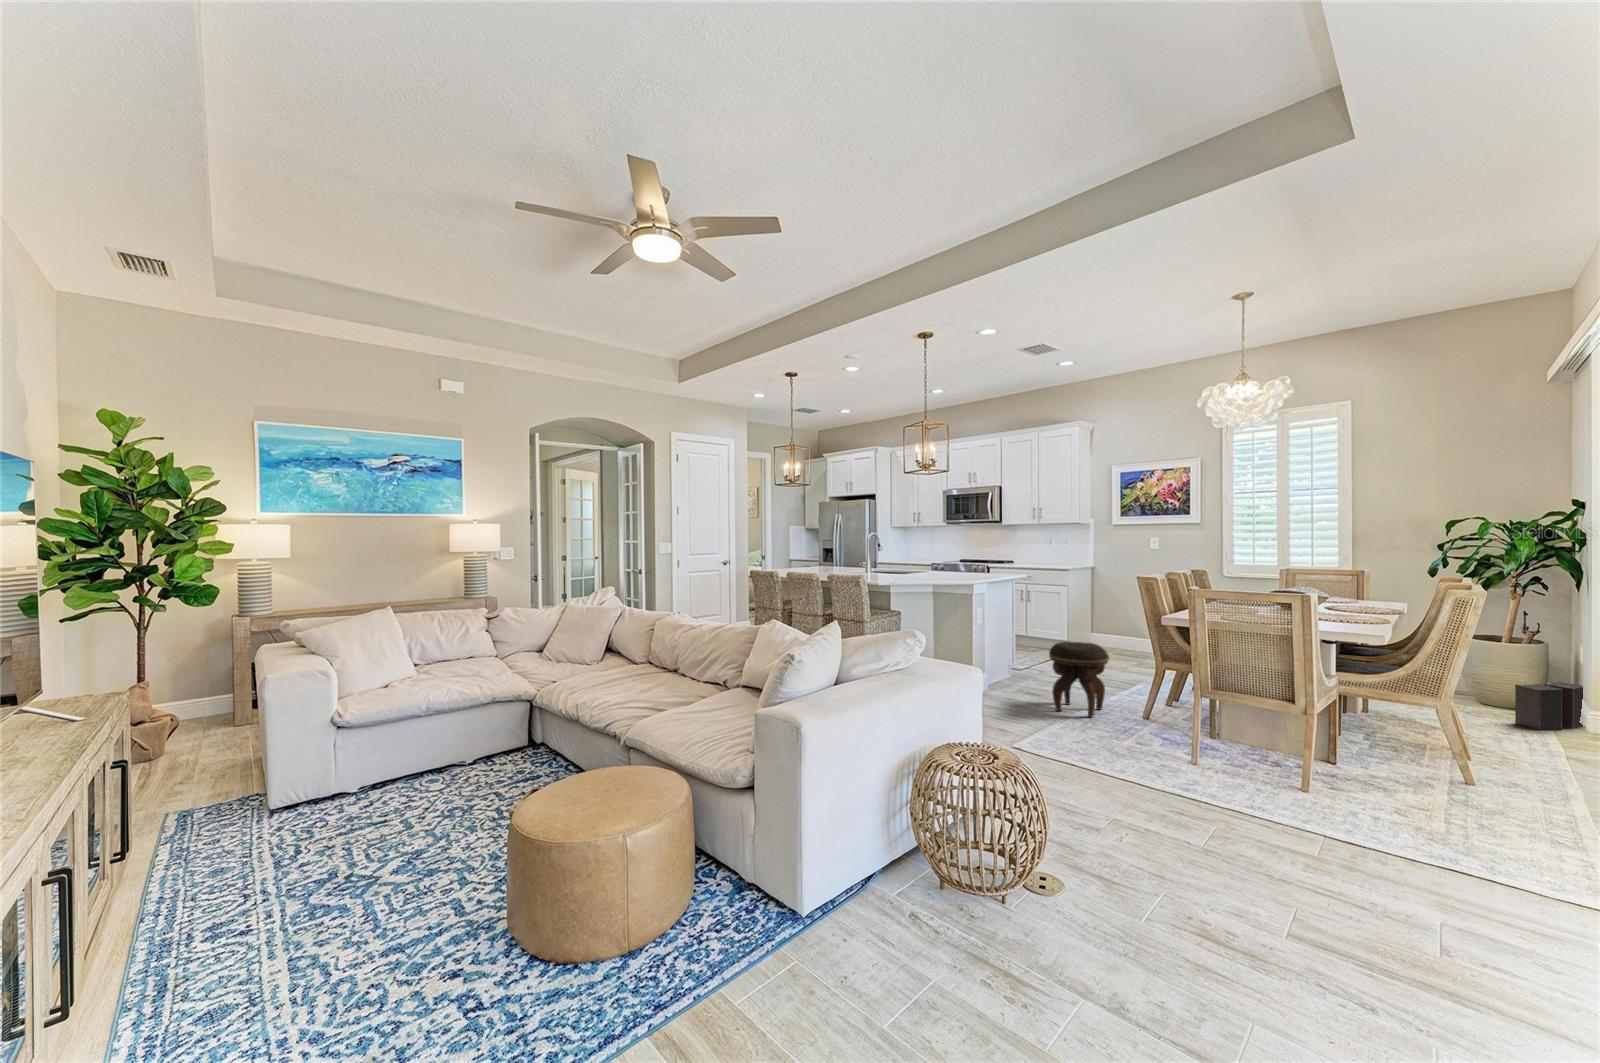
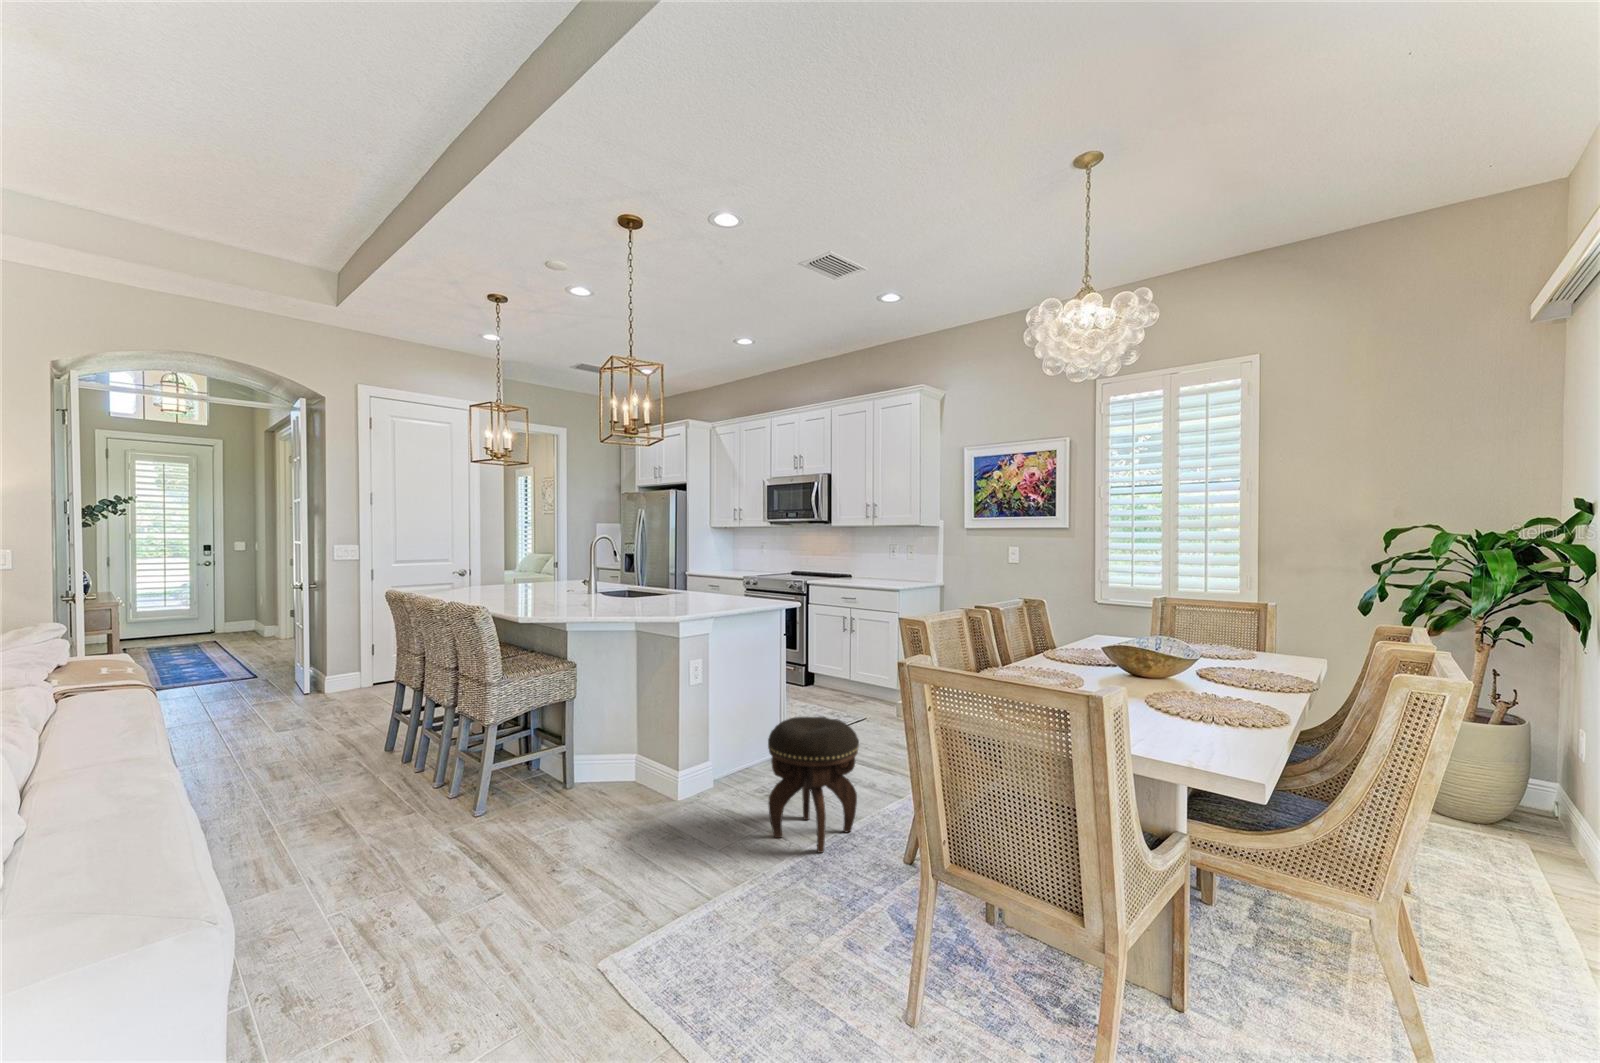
speaker: present [1515,682,1583,730] -> none [1484,787,1591,874]

